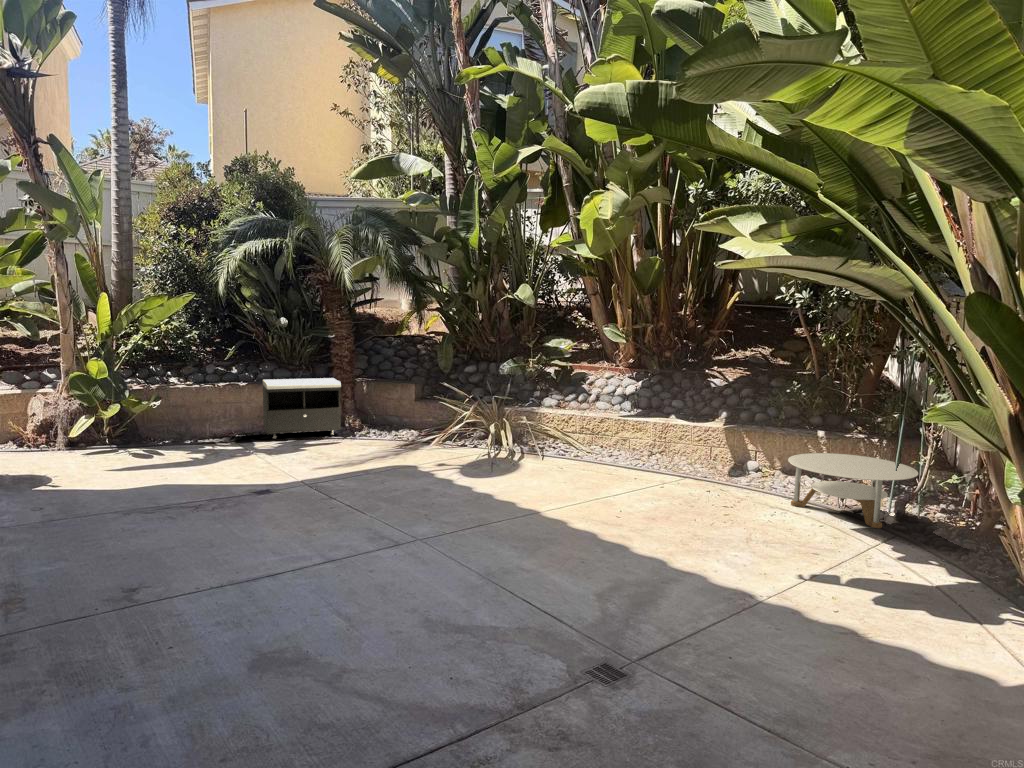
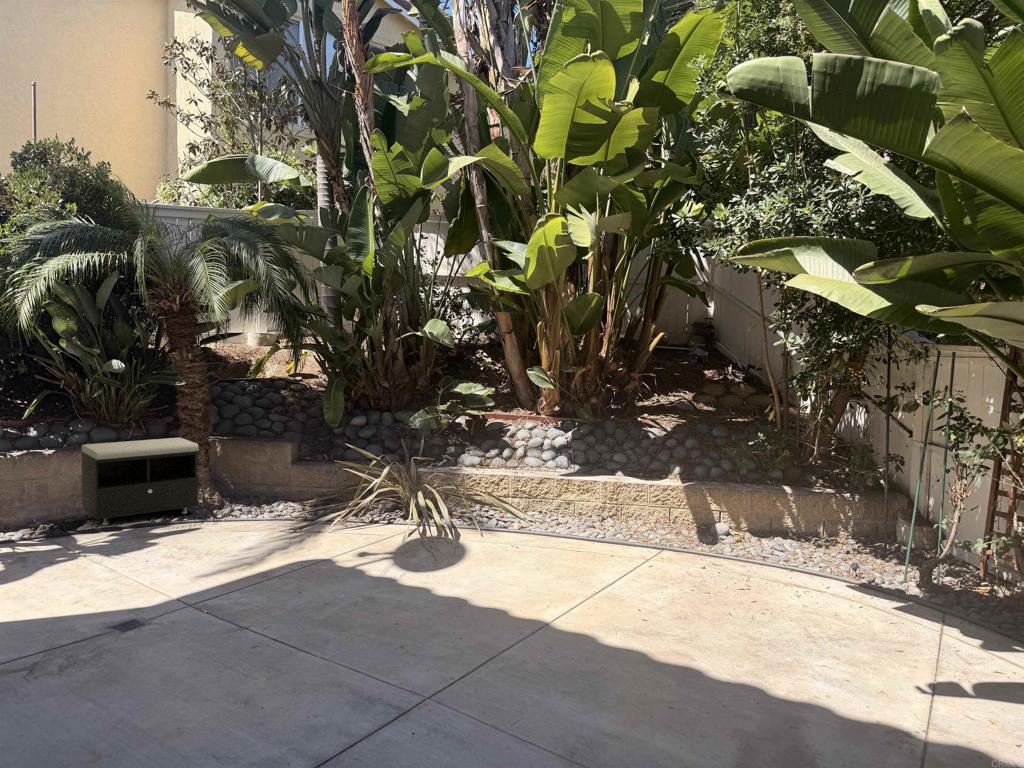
round table: present [788,453,918,528] -> none [778,511,913,595]

